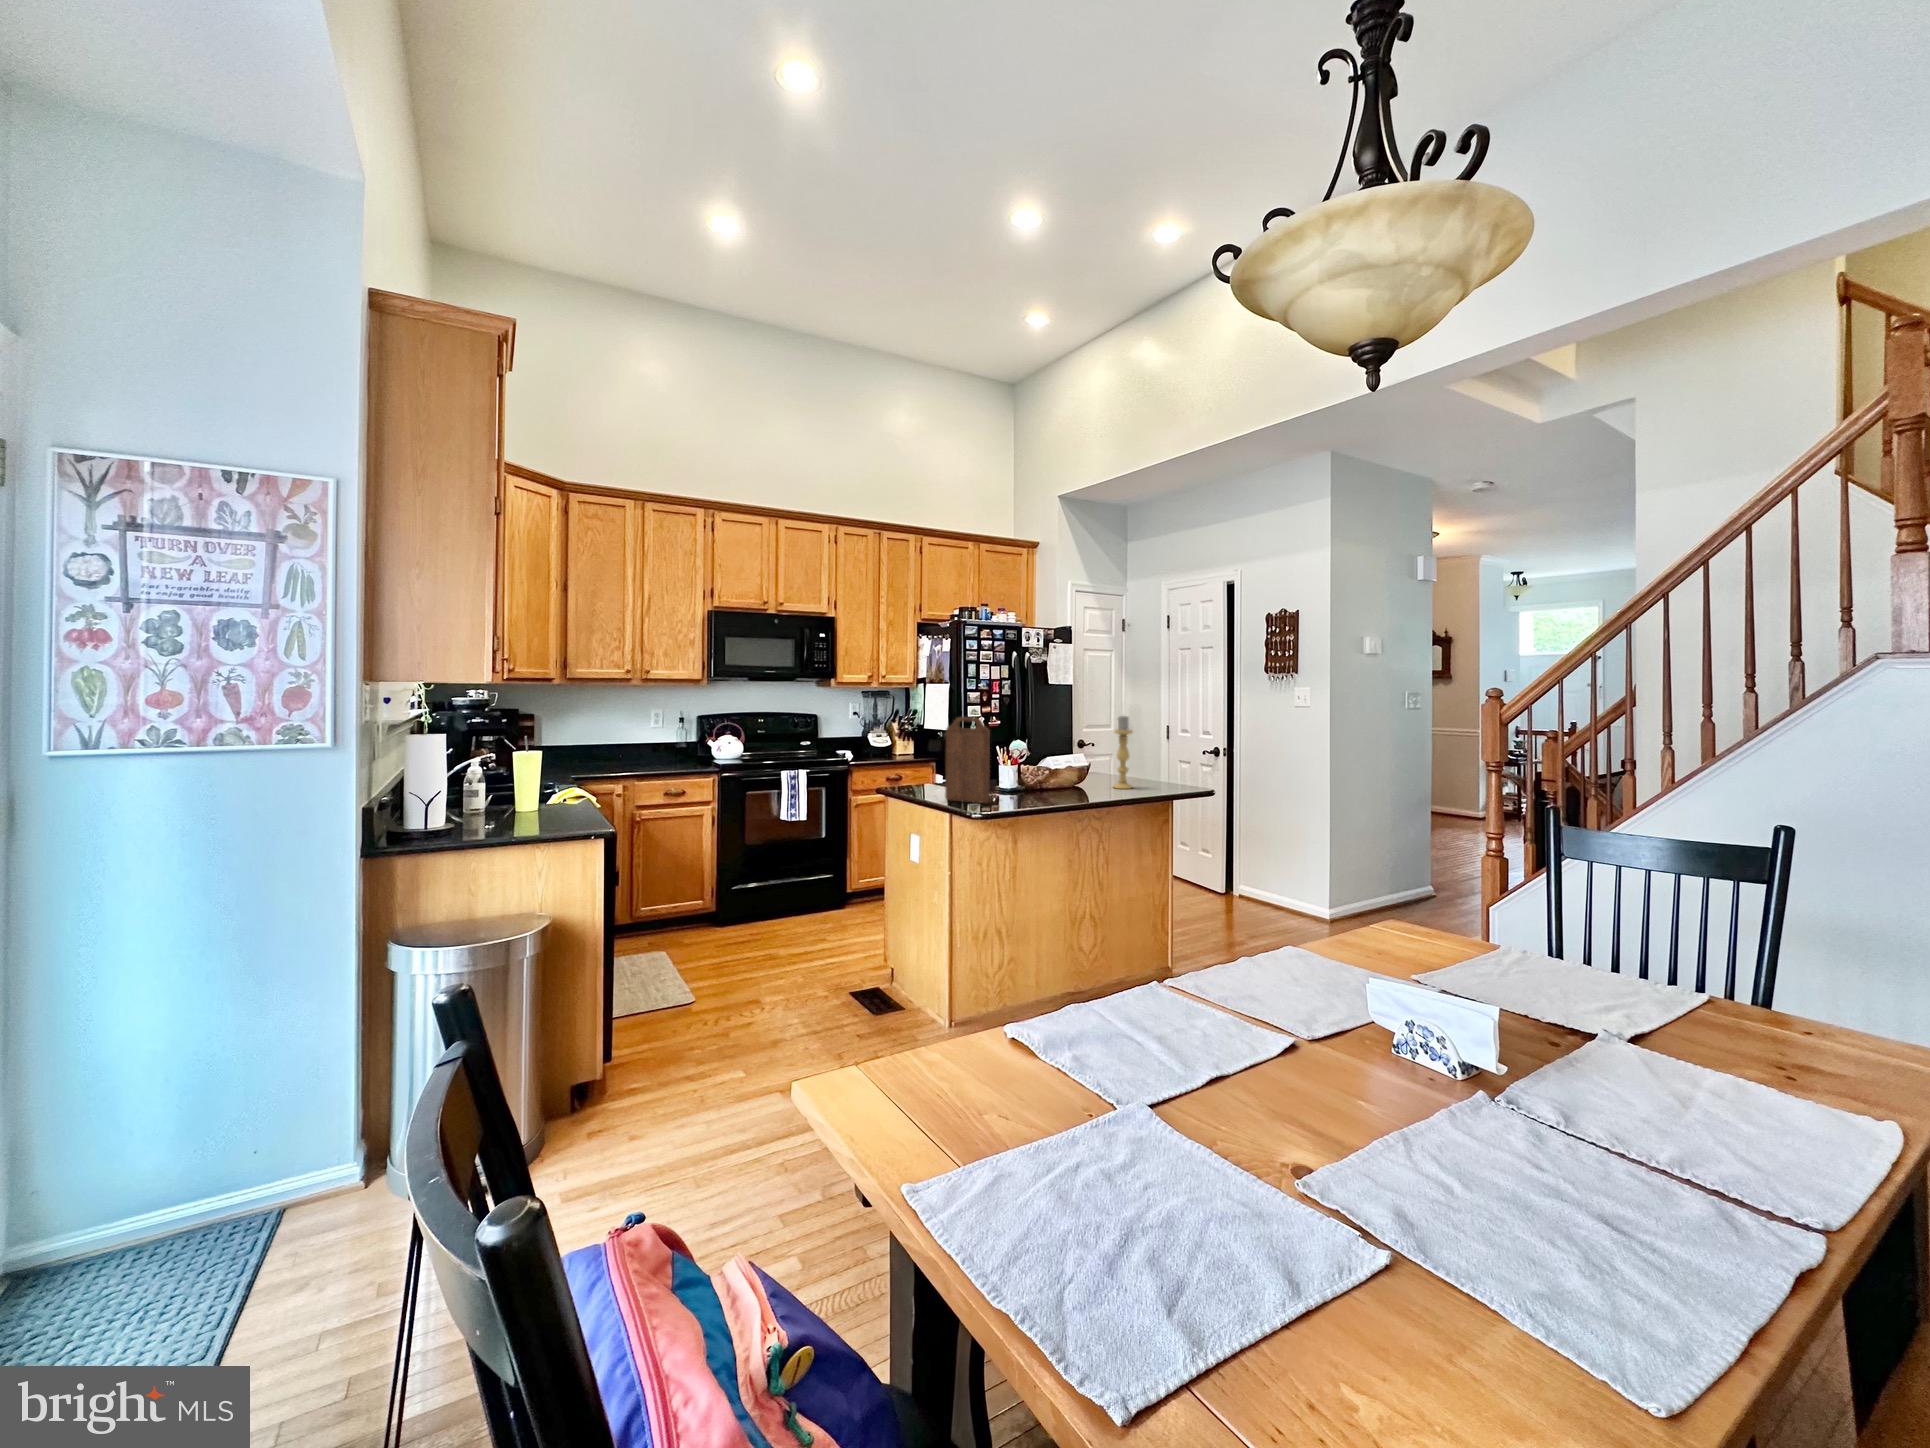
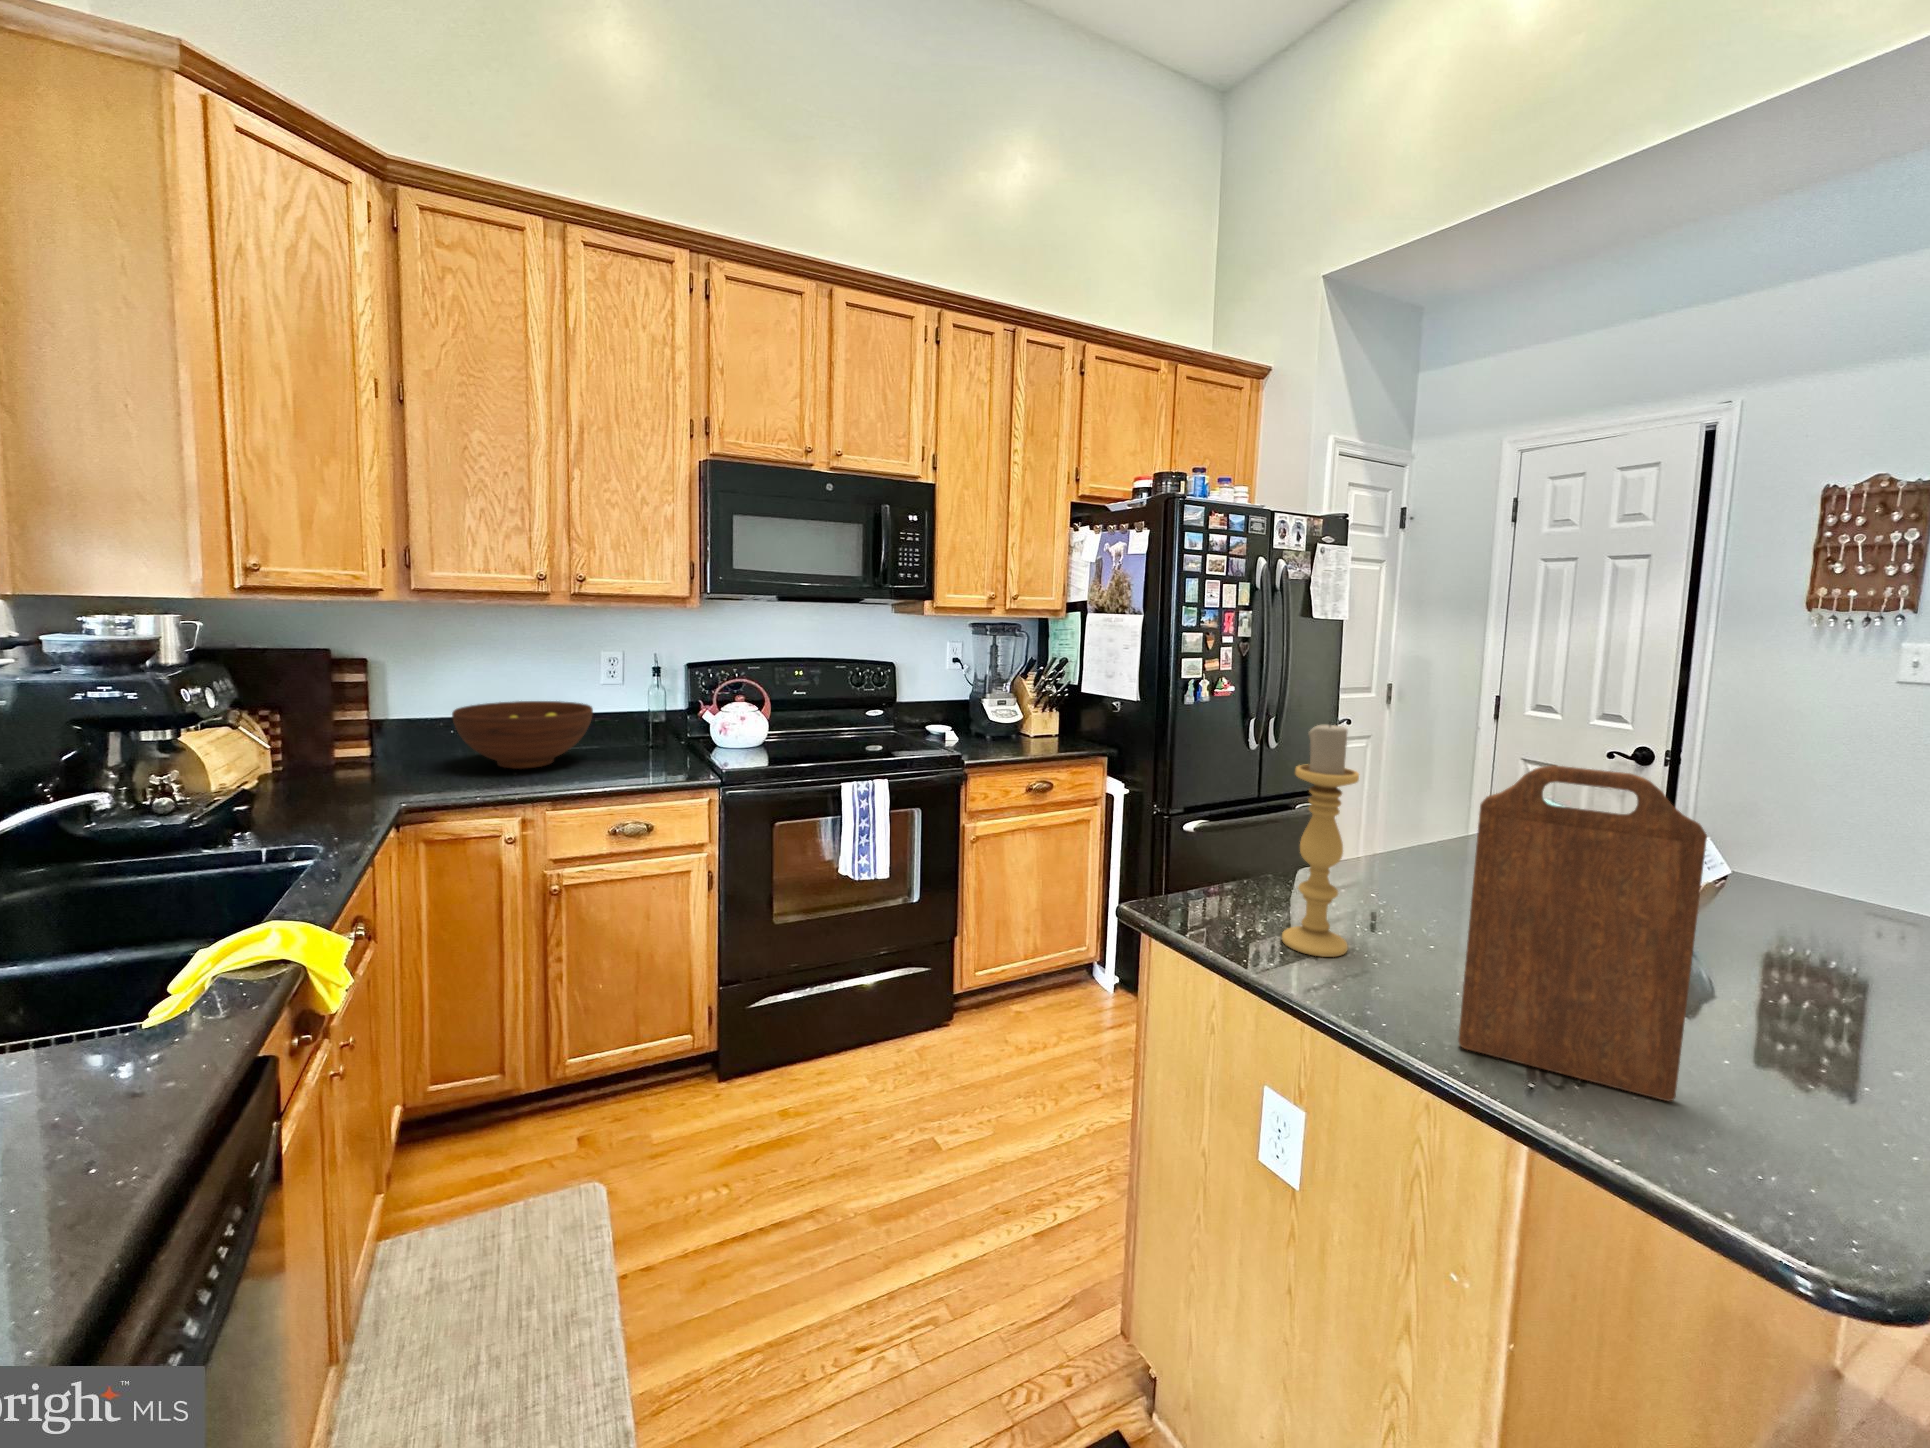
candle holder: present [1113,716,1133,789] -> present [1282,722,1359,957]
fruit bowl: none [584,735,652,766] -> present [452,701,593,769]

